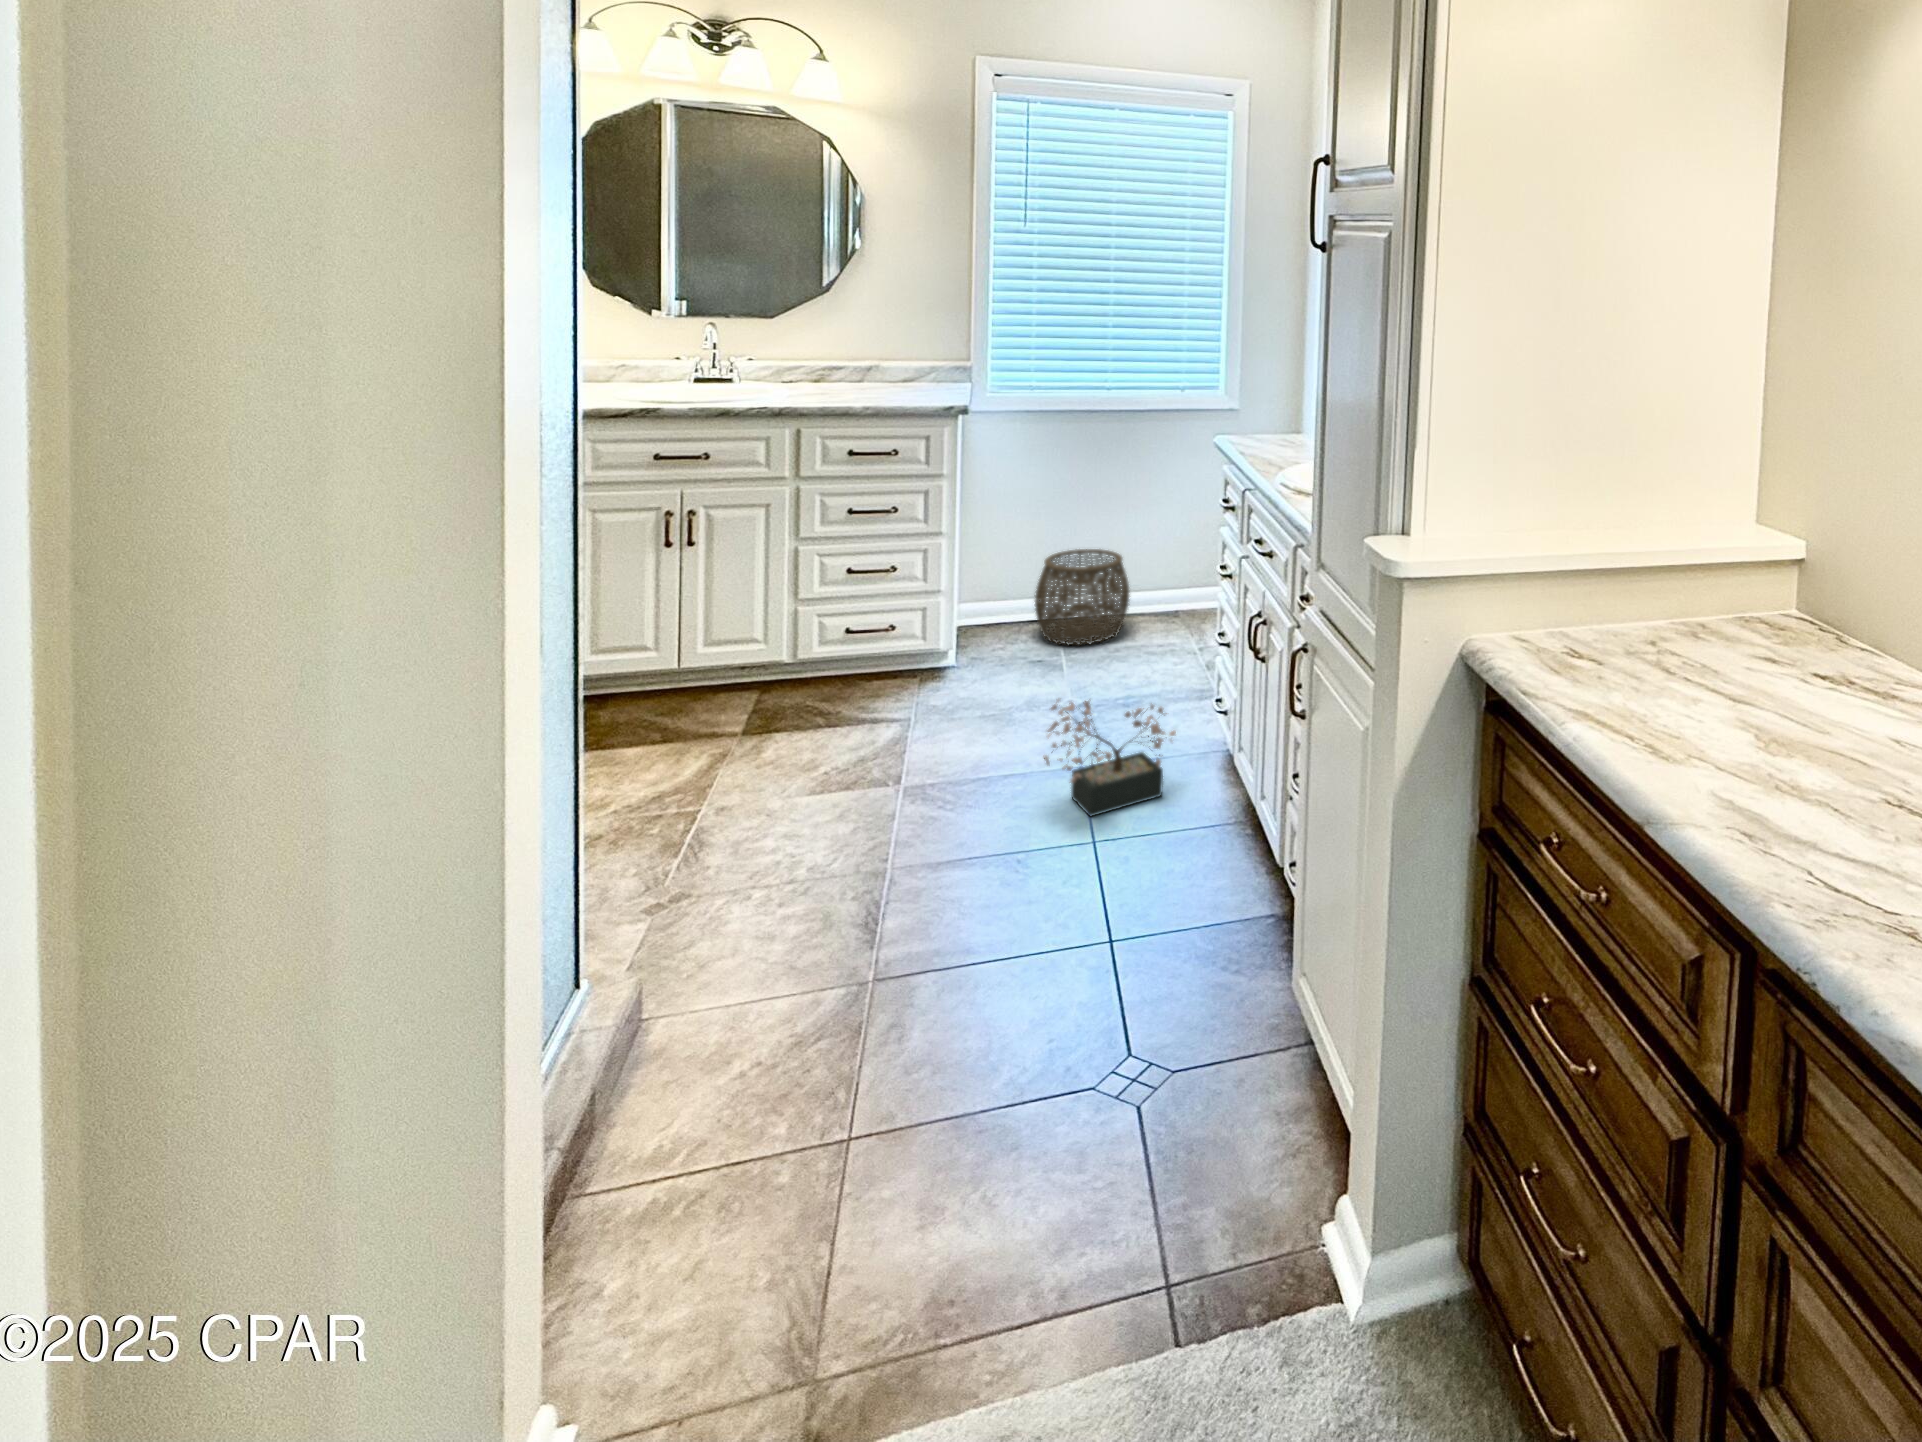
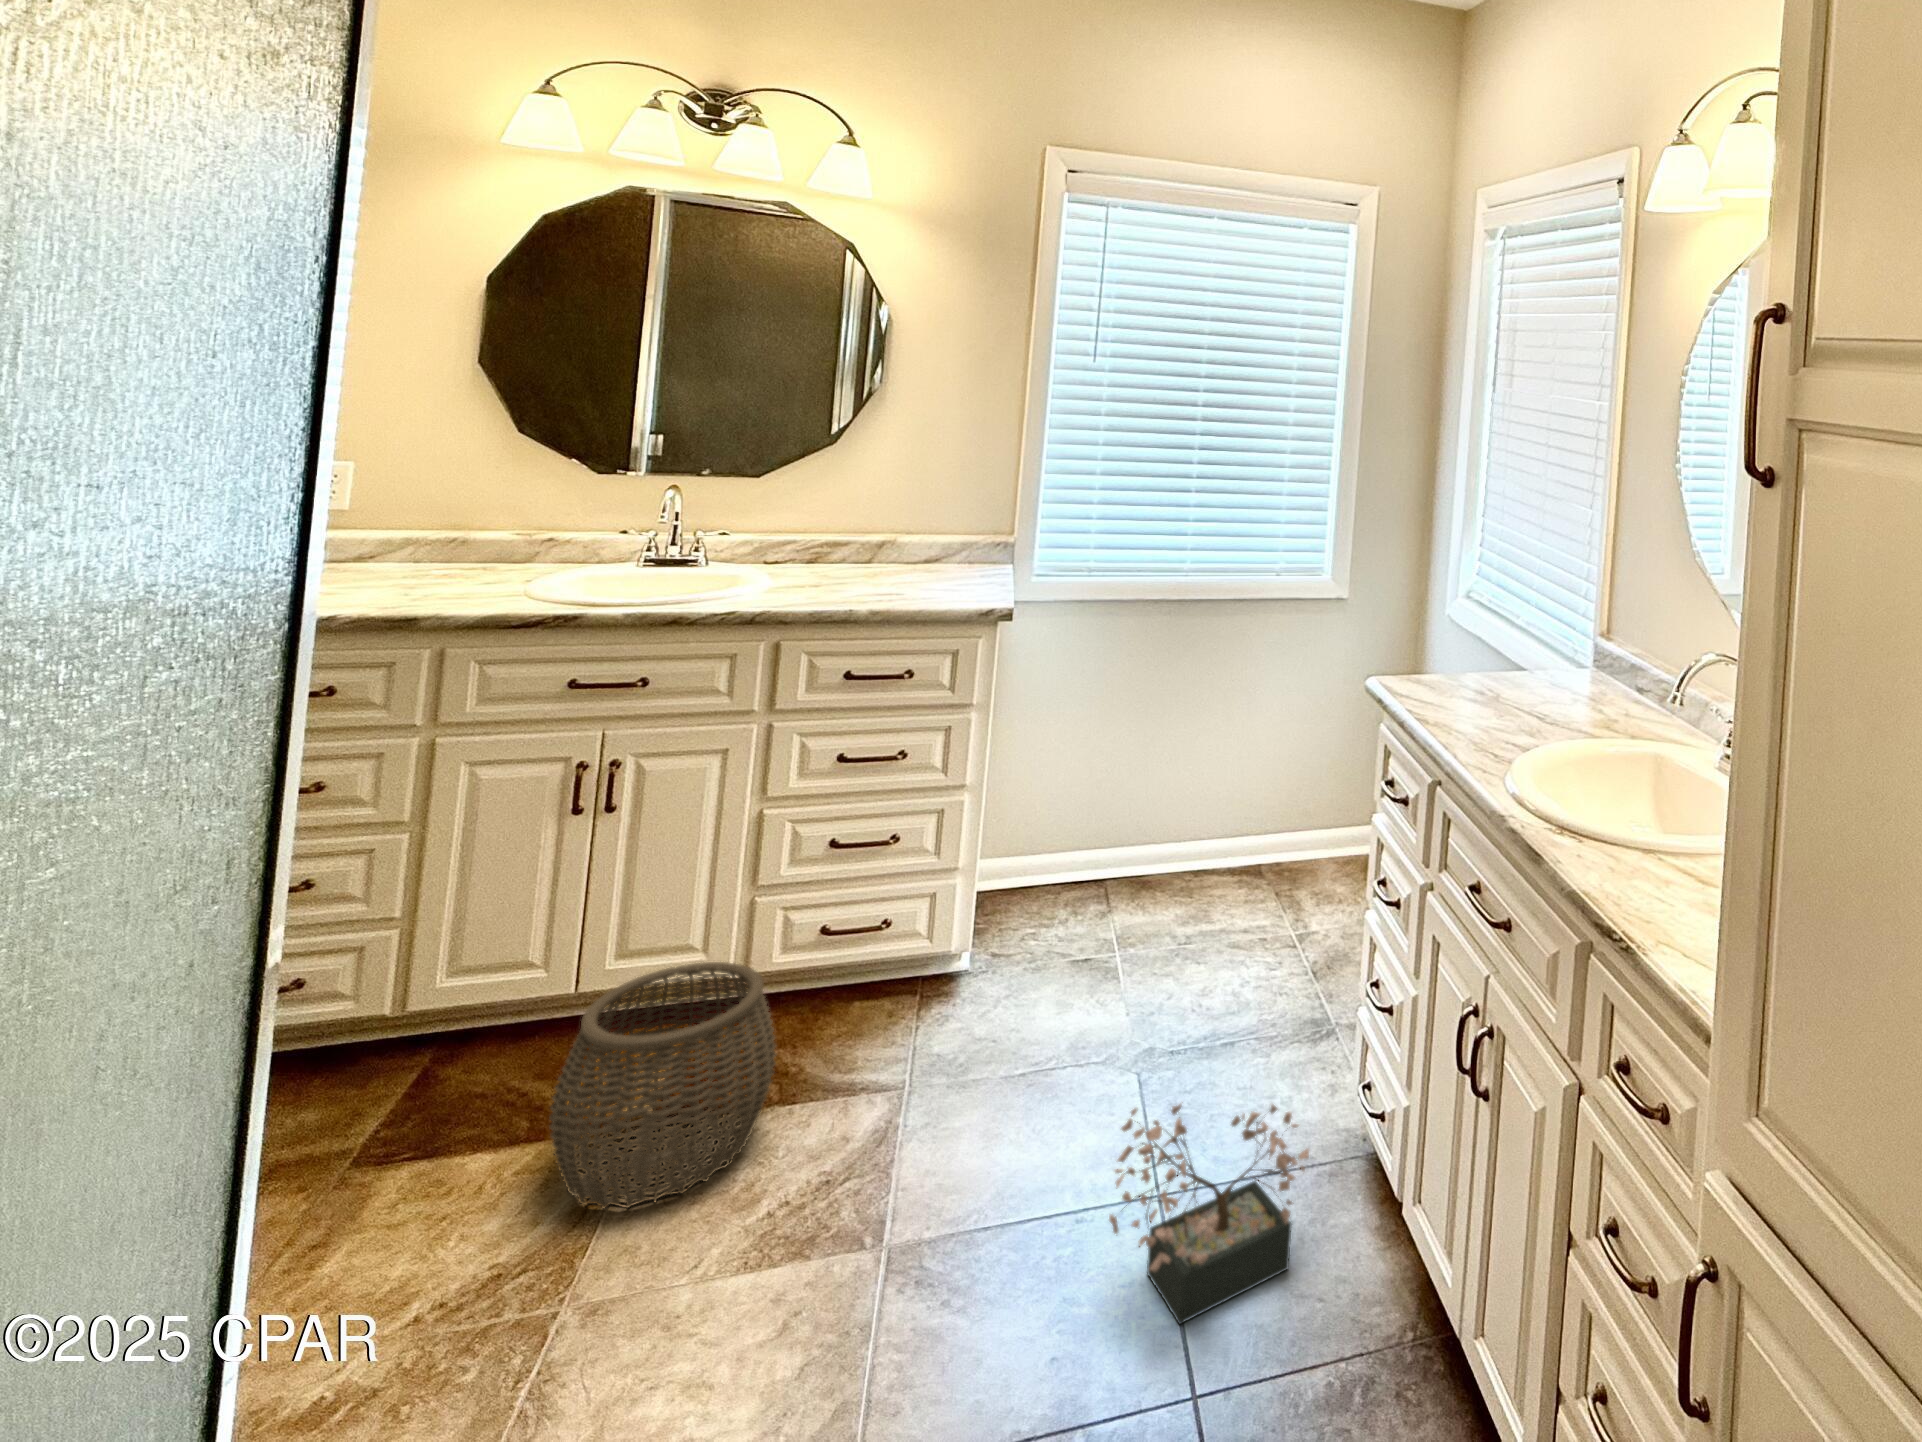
woven basket: present [1035,549,1129,645] -> present [550,962,776,1208]

